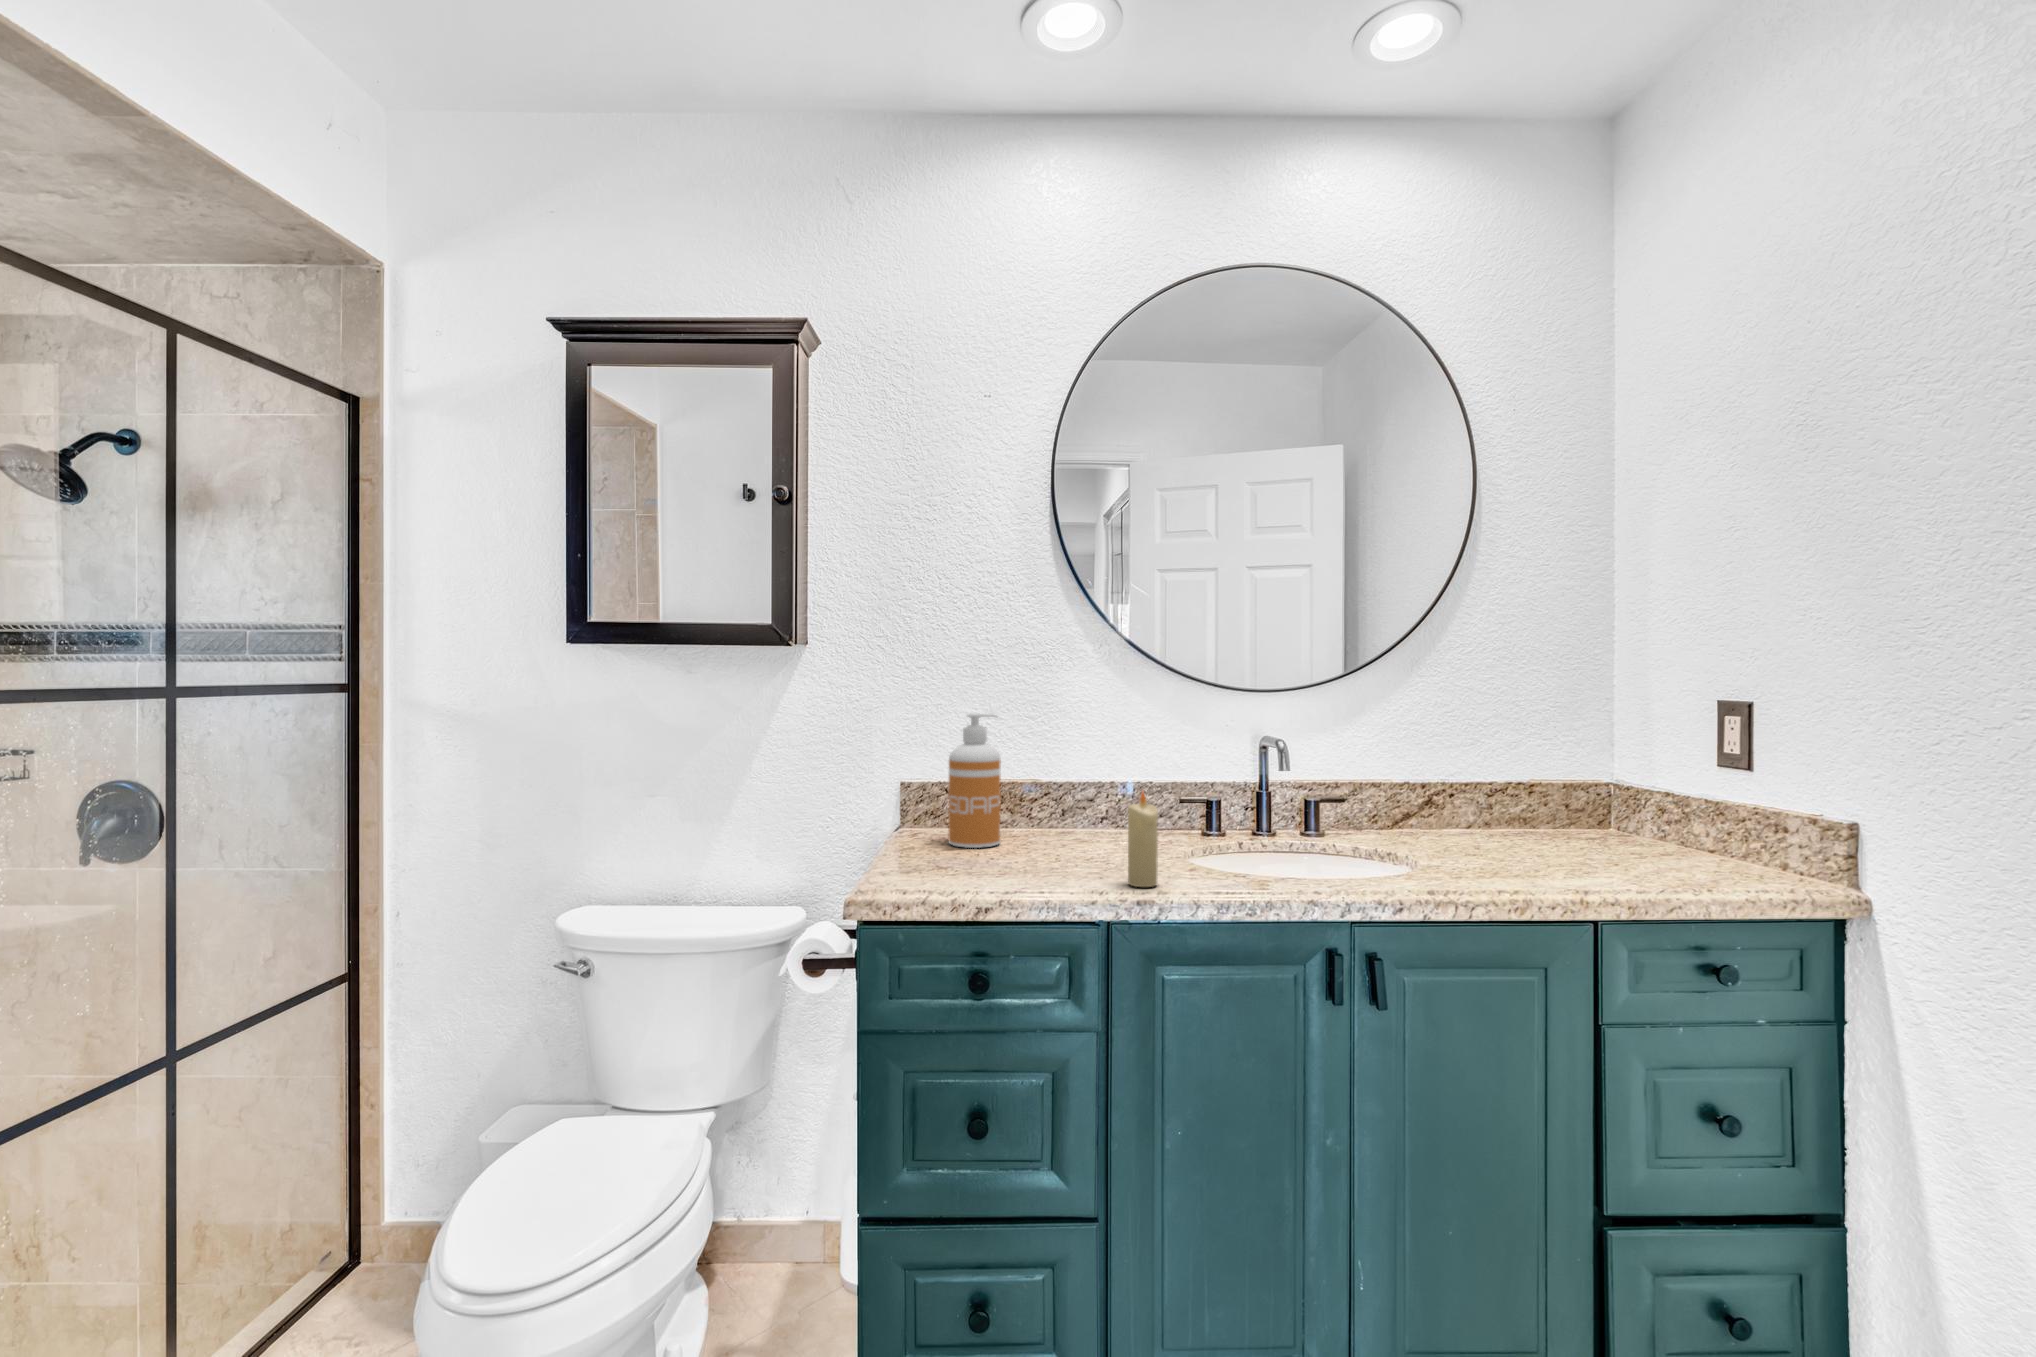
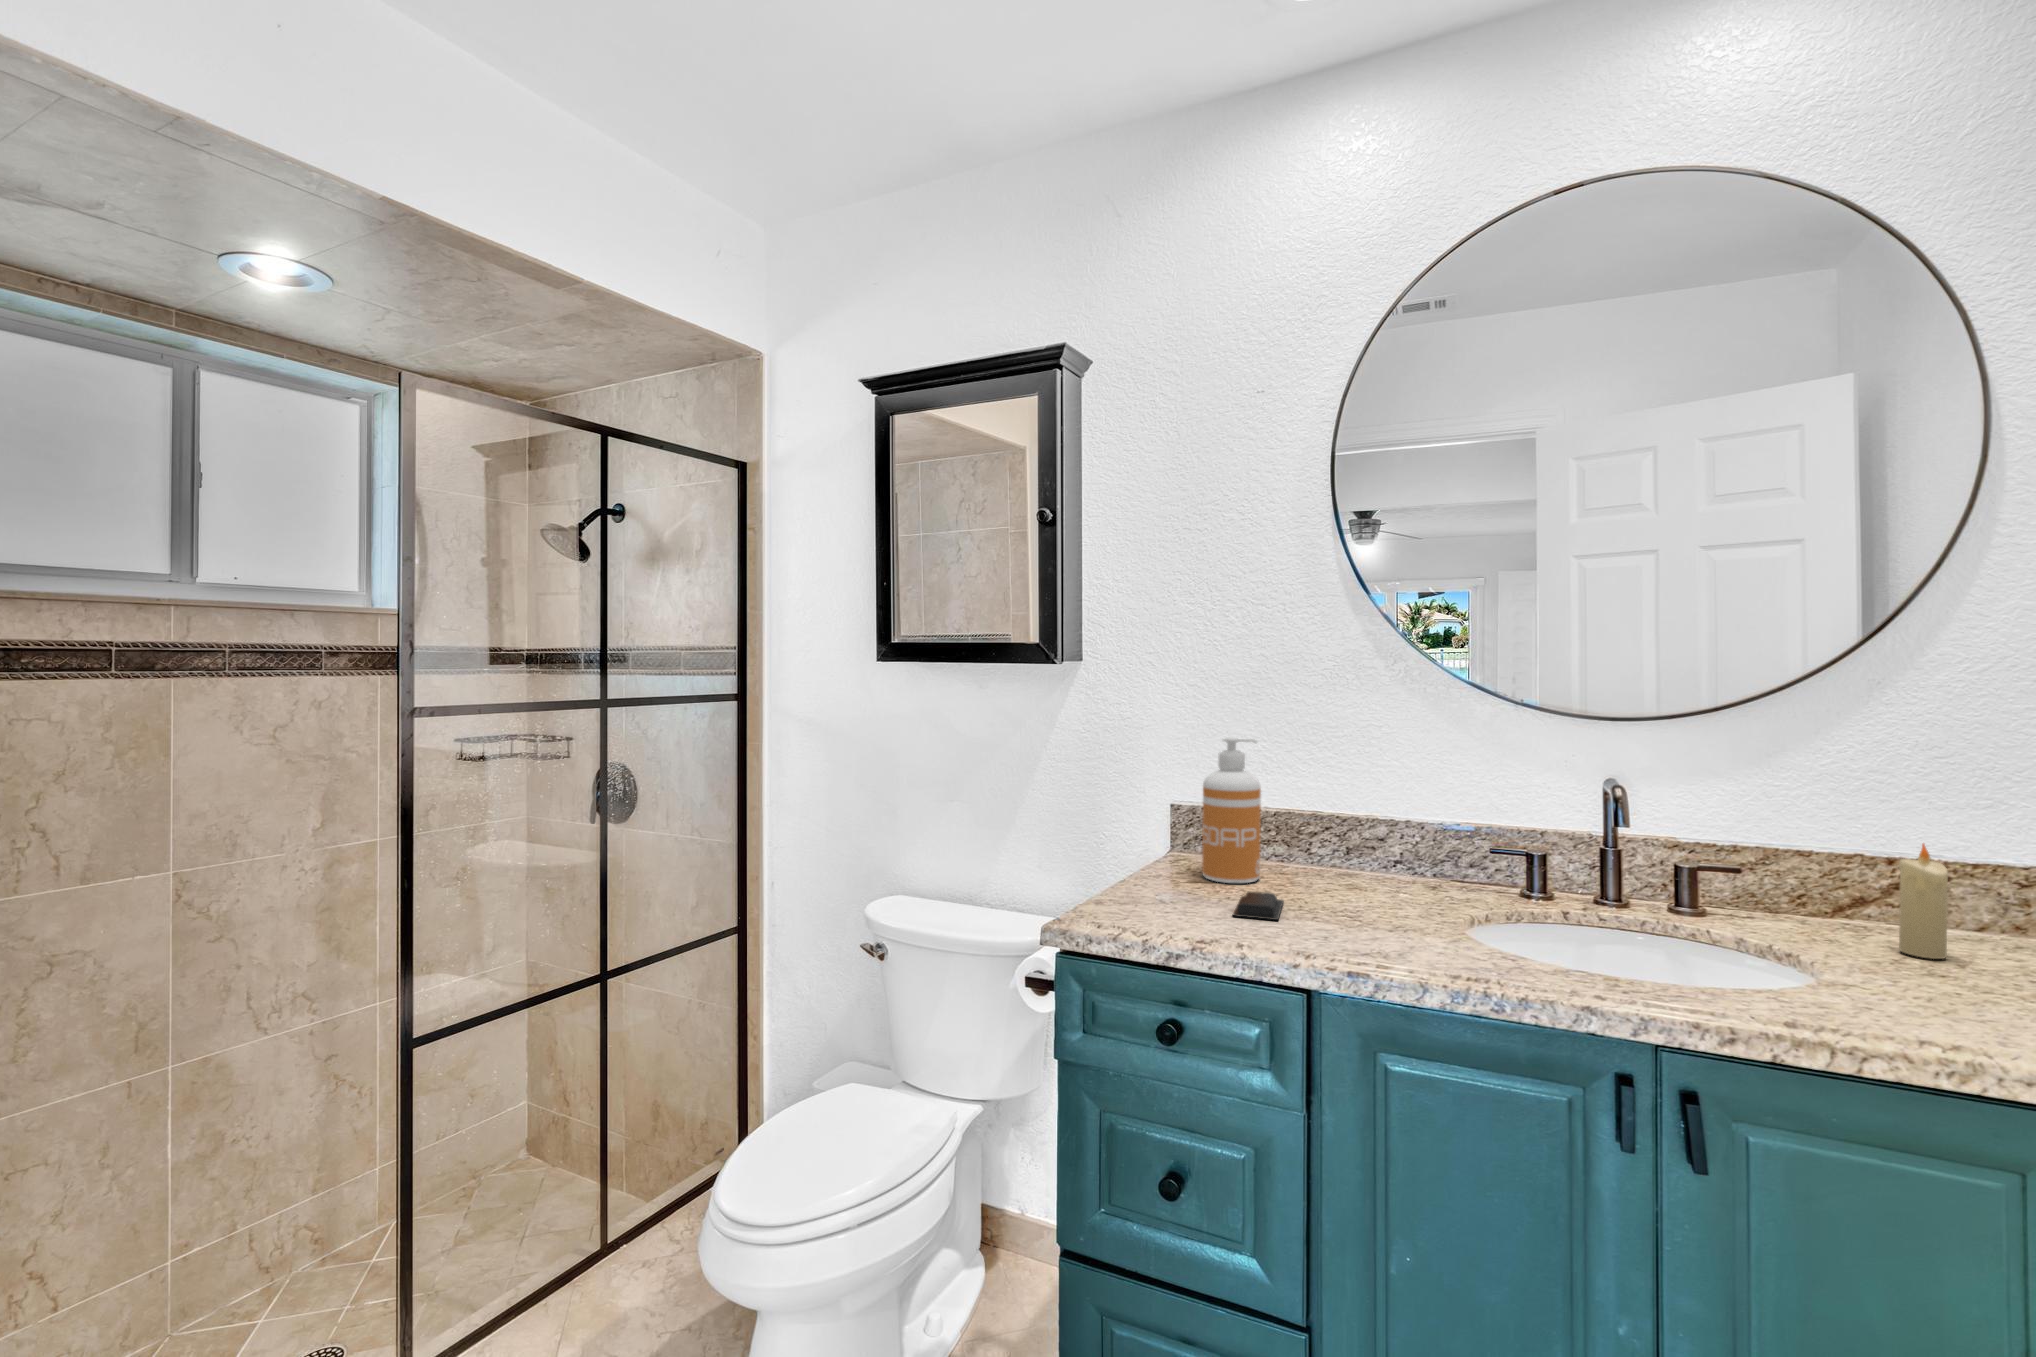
candle: present [1128,792,1158,887] -> present [1899,844,1948,959]
soap bar: none [1001,850,1049,872] -> present [1233,892,1284,920]

